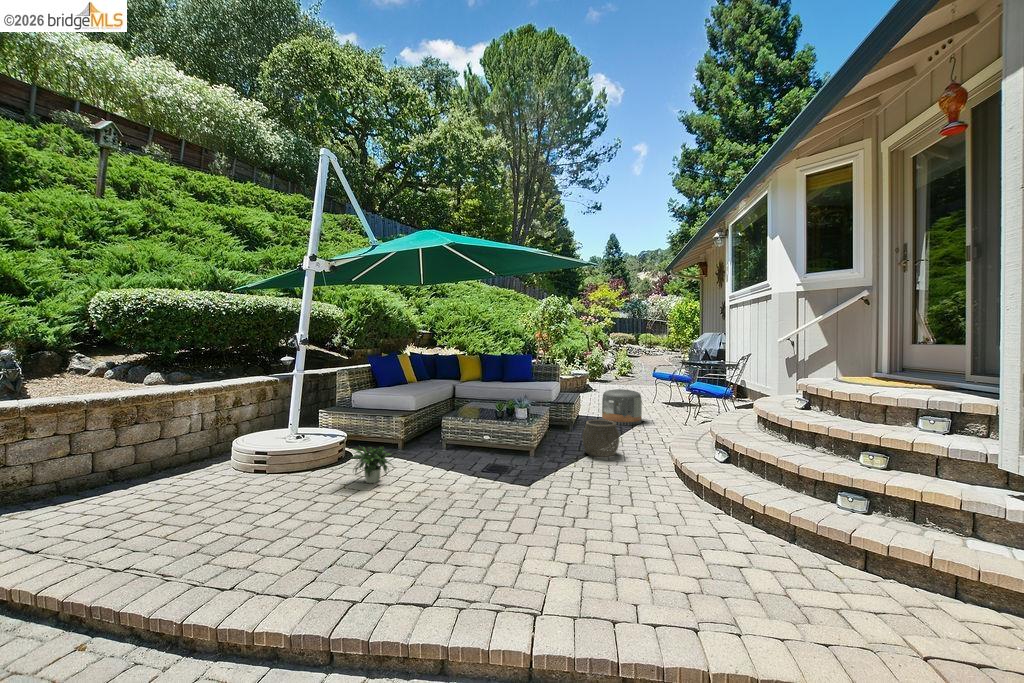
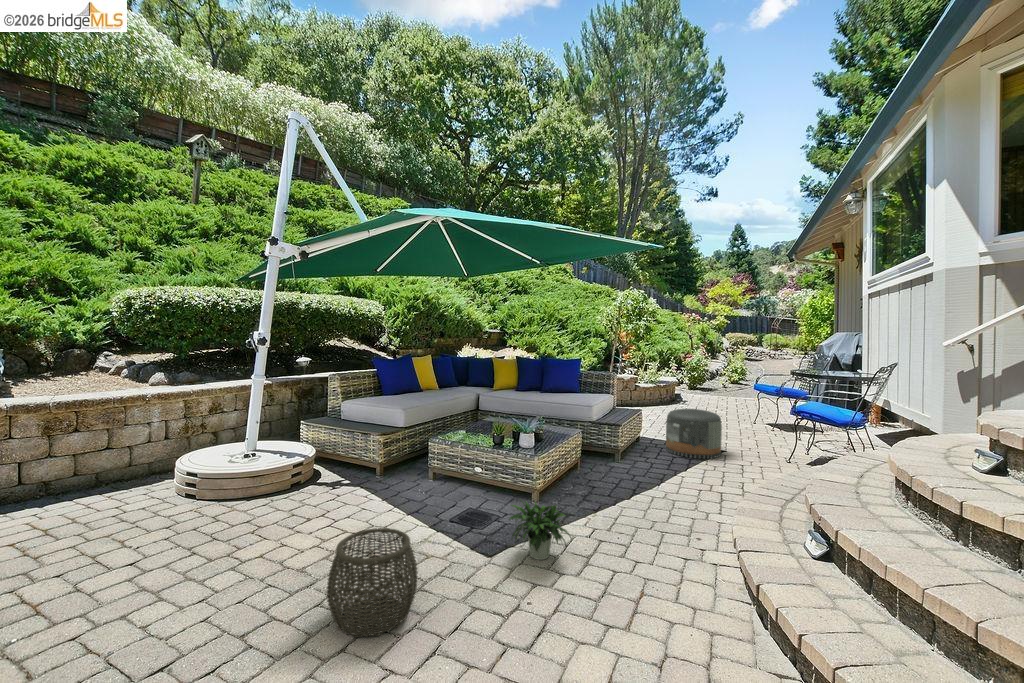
woven basket: present [582,420,619,457] -> present [327,528,418,637]
potted plant: present [351,447,392,483] -> present [509,501,571,560]

